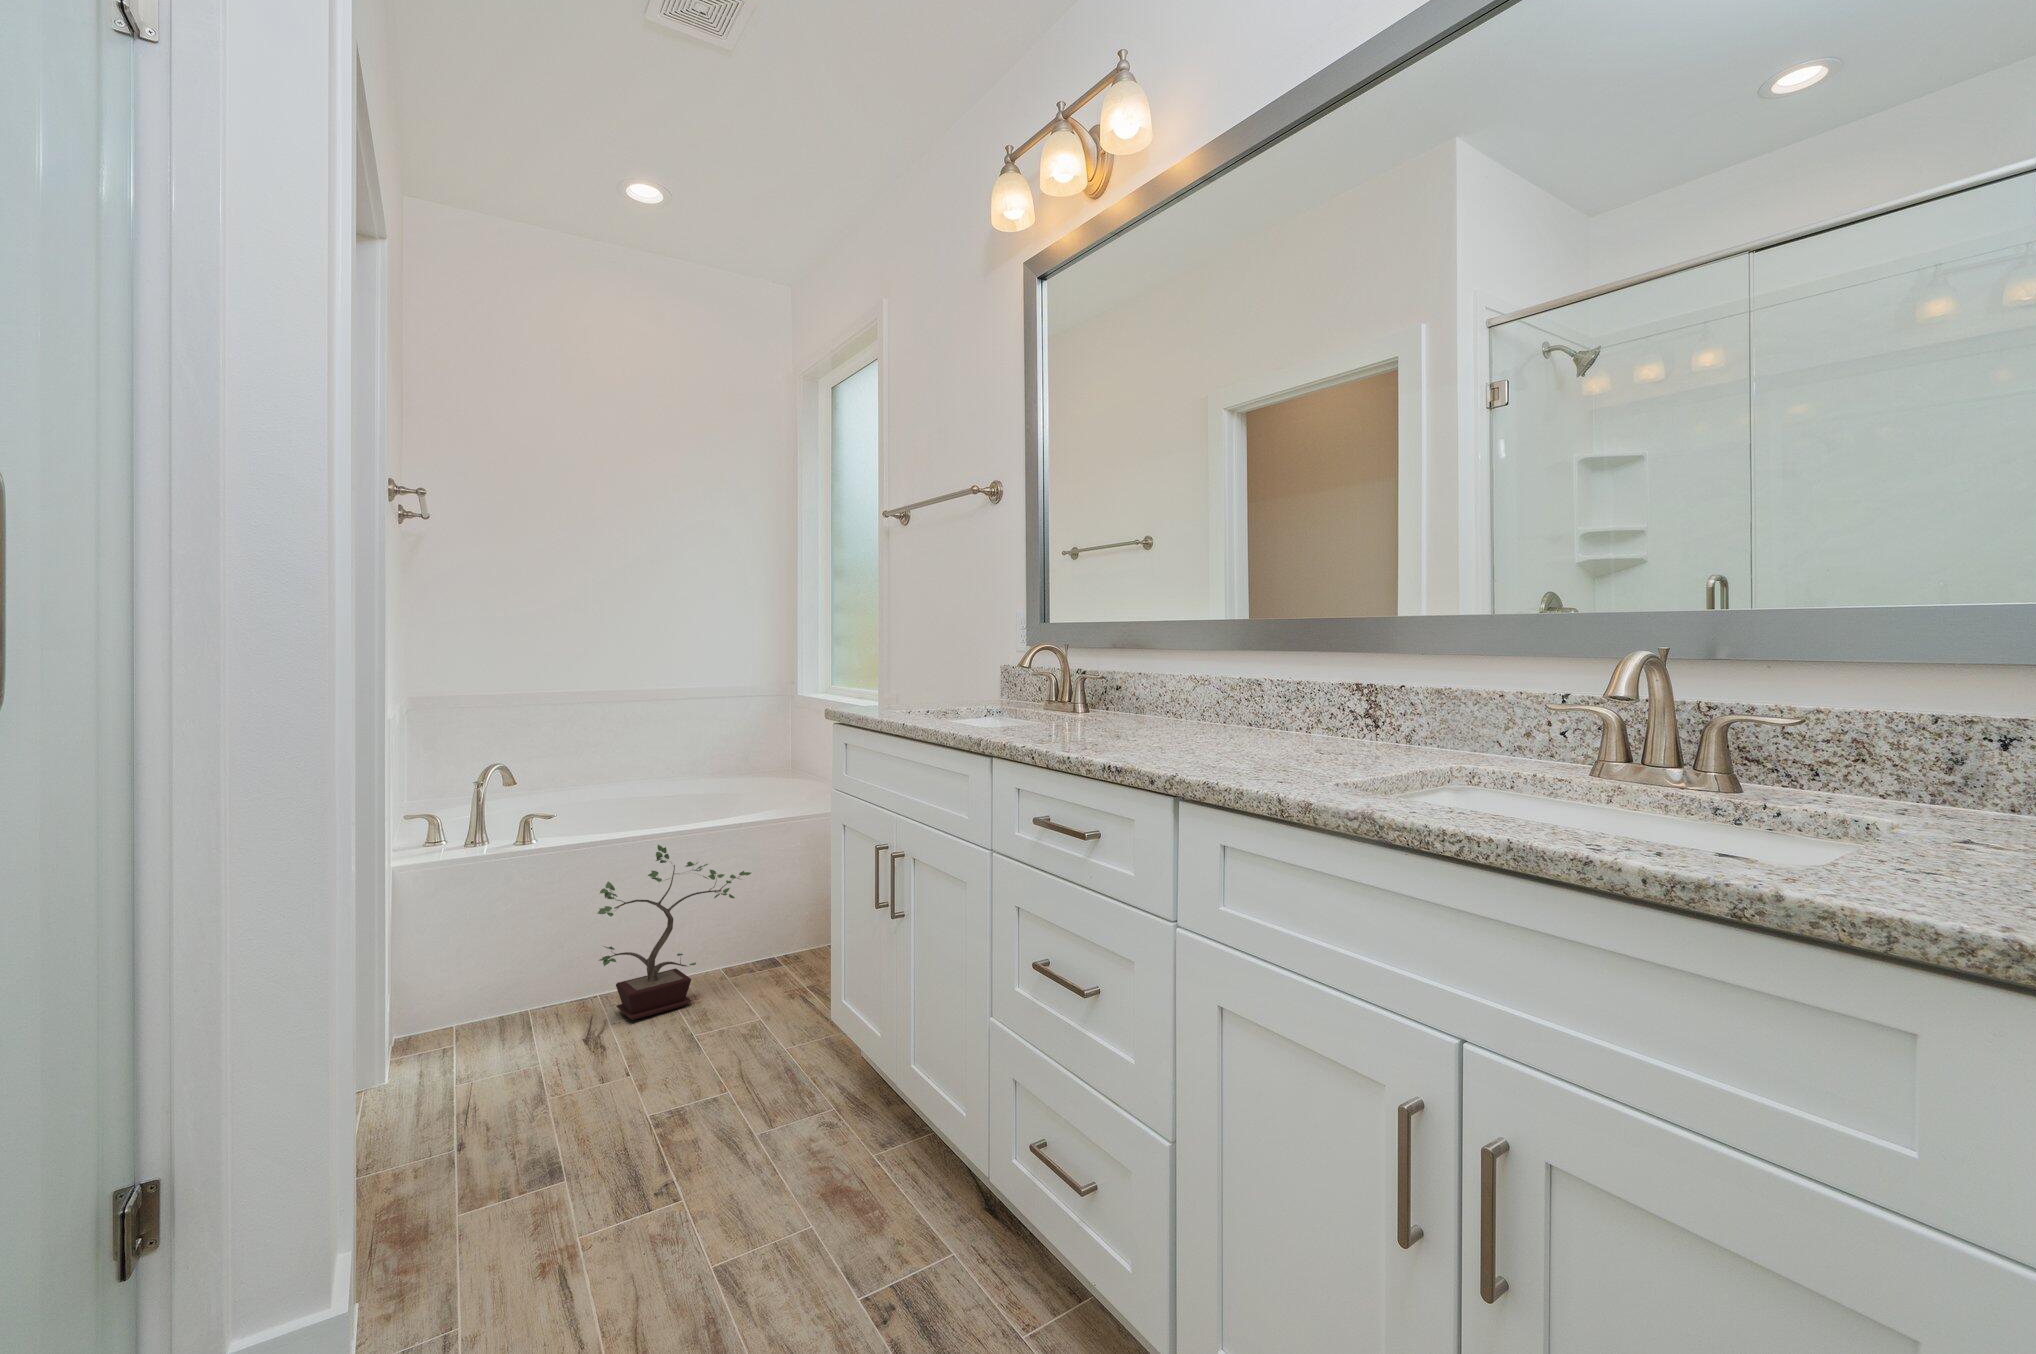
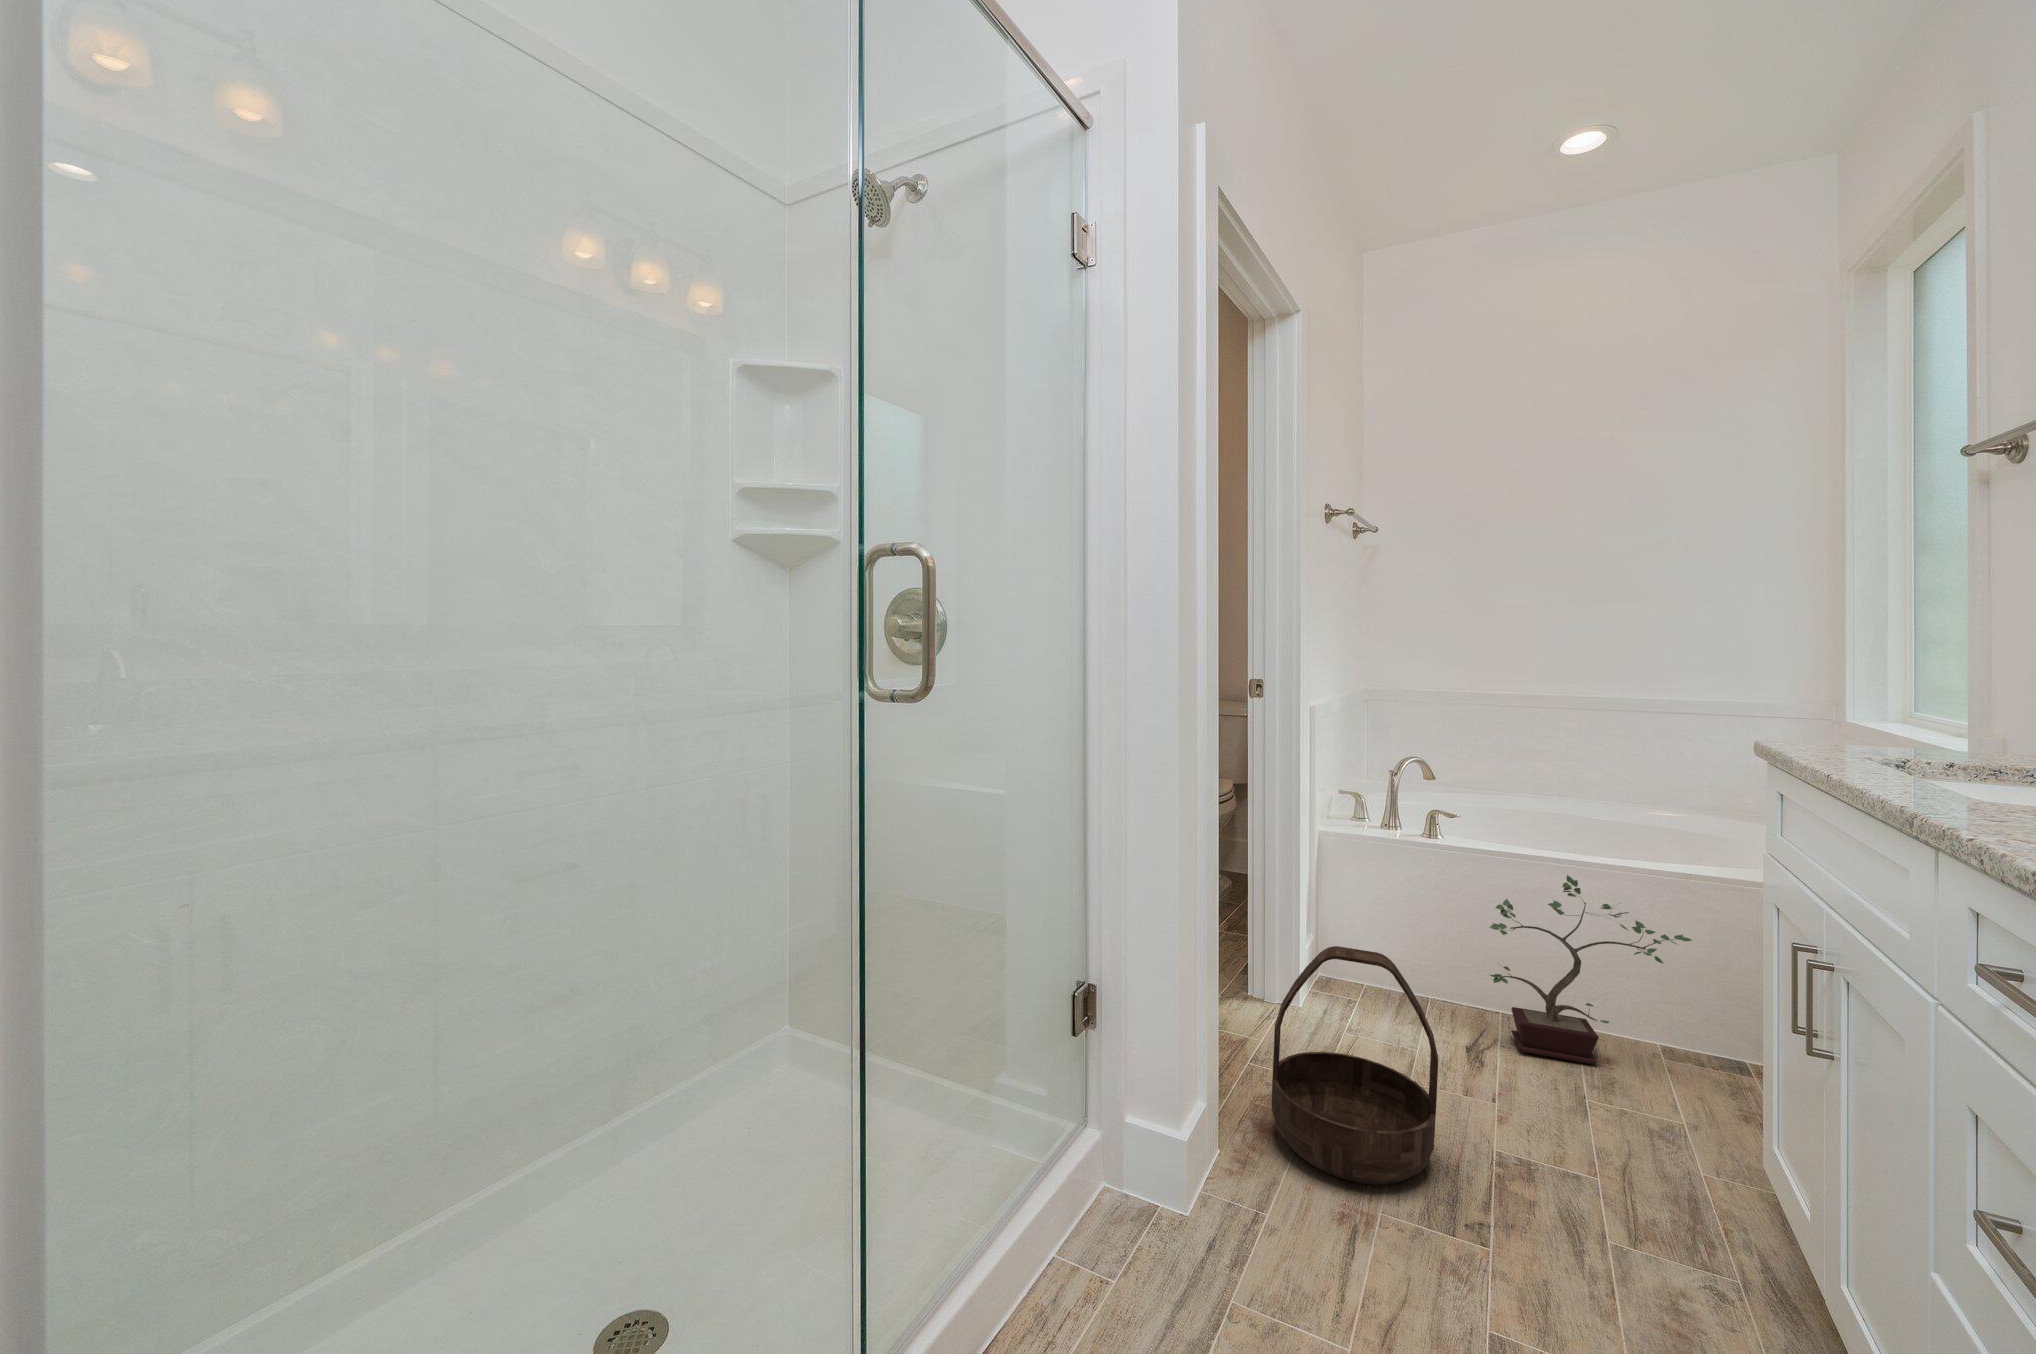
basket: none [412,973,608,1243] -> present [1271,946,1438,1185]

